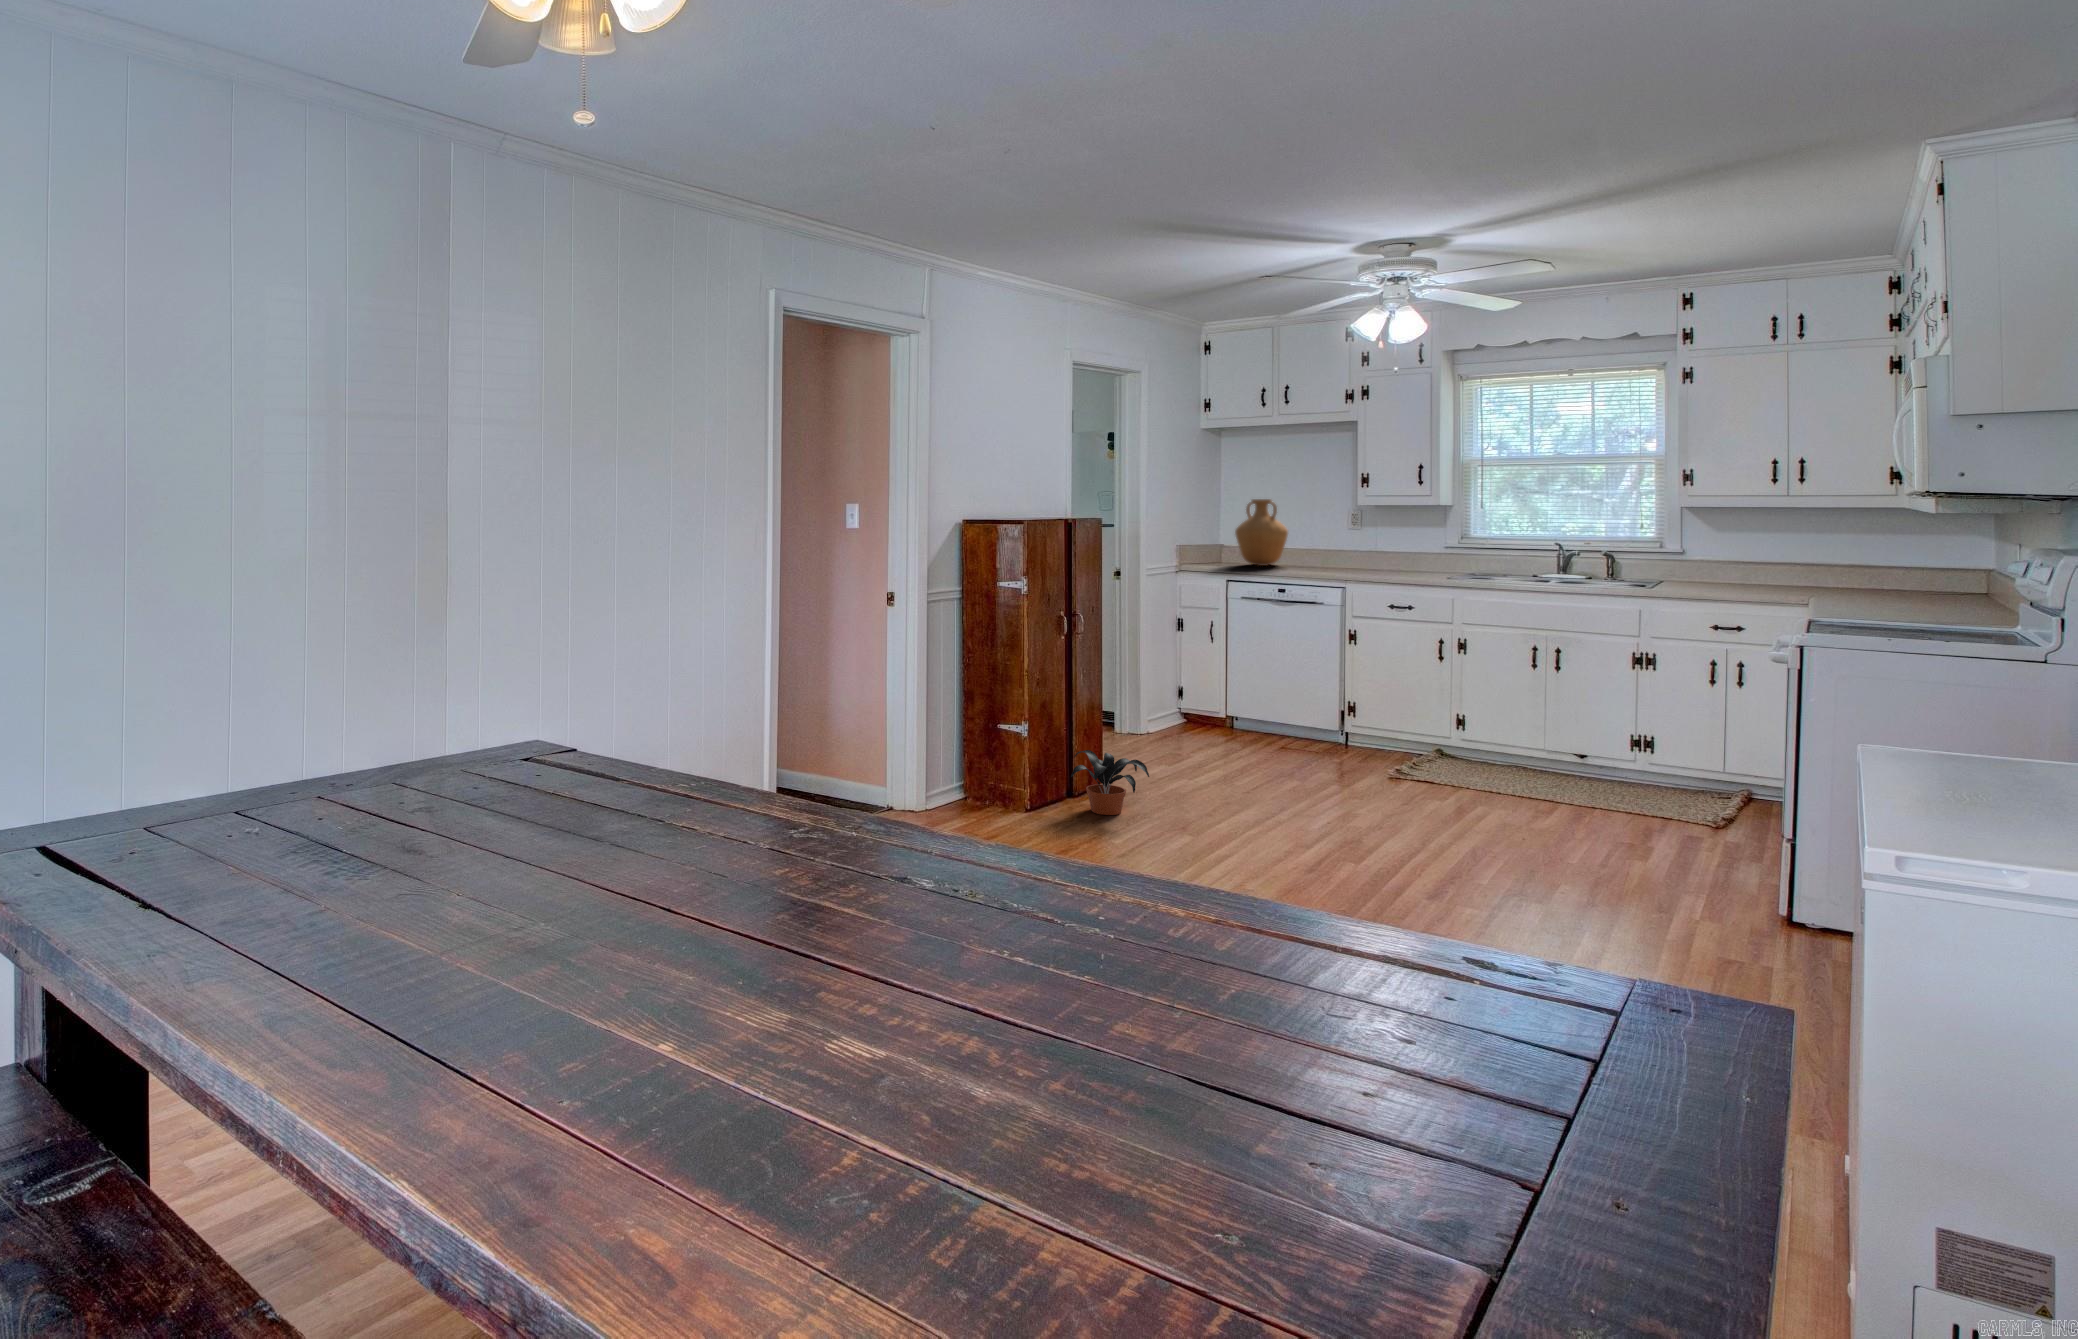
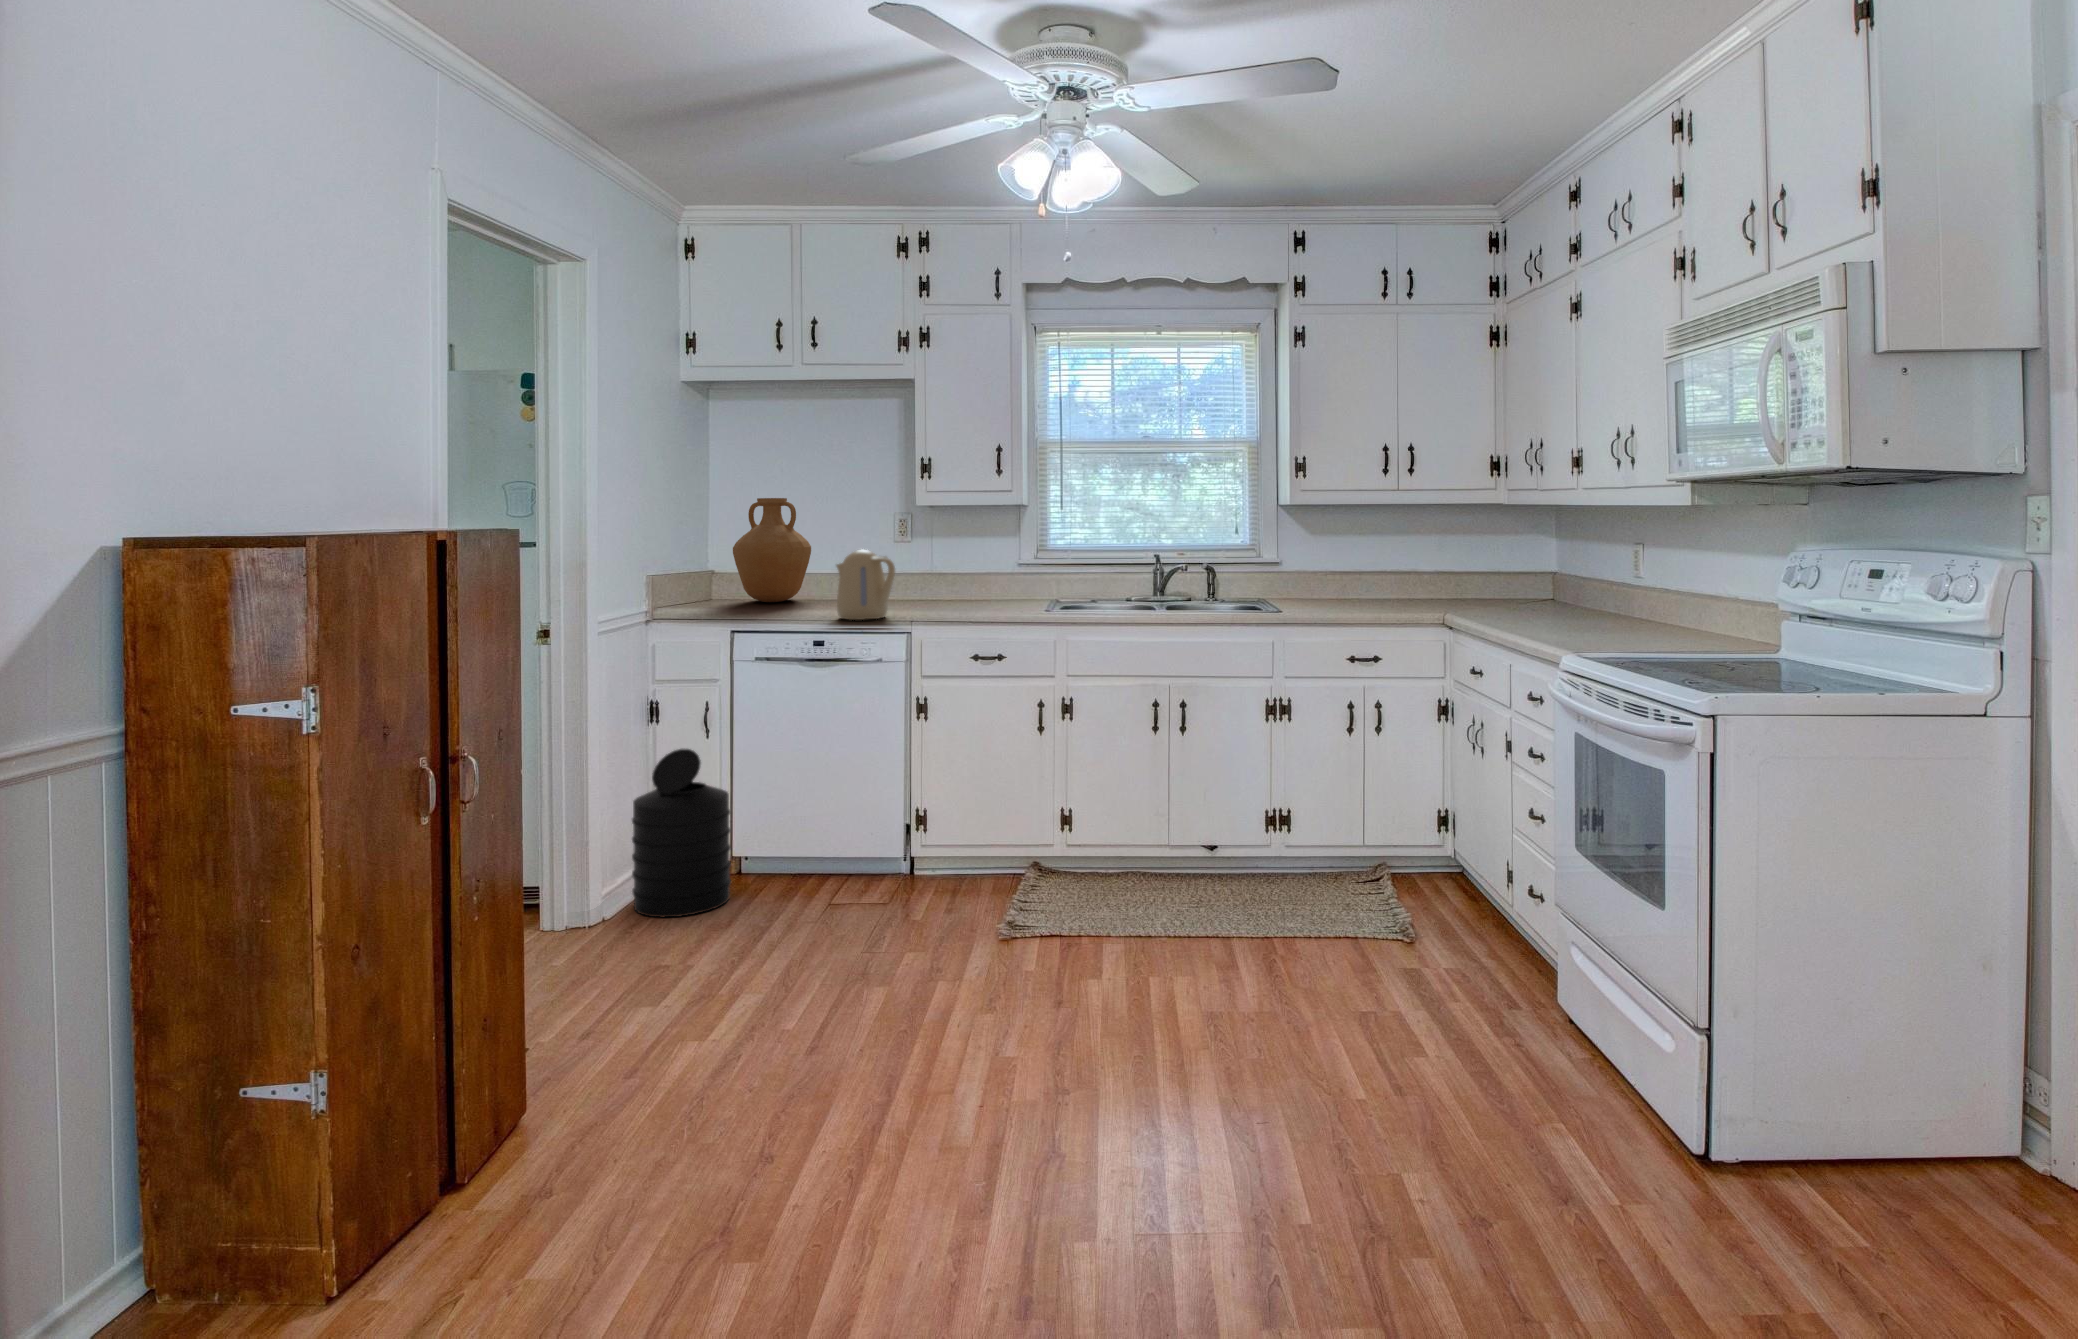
kettle: none [1294,533,1333,577] -> present [836,550,895,620]
trash can: none [1166,646,1224,741] -> present [632,749,731,917]
potted plant: present [1071,750,1149,815] -> none [454,1069,651,1237]

